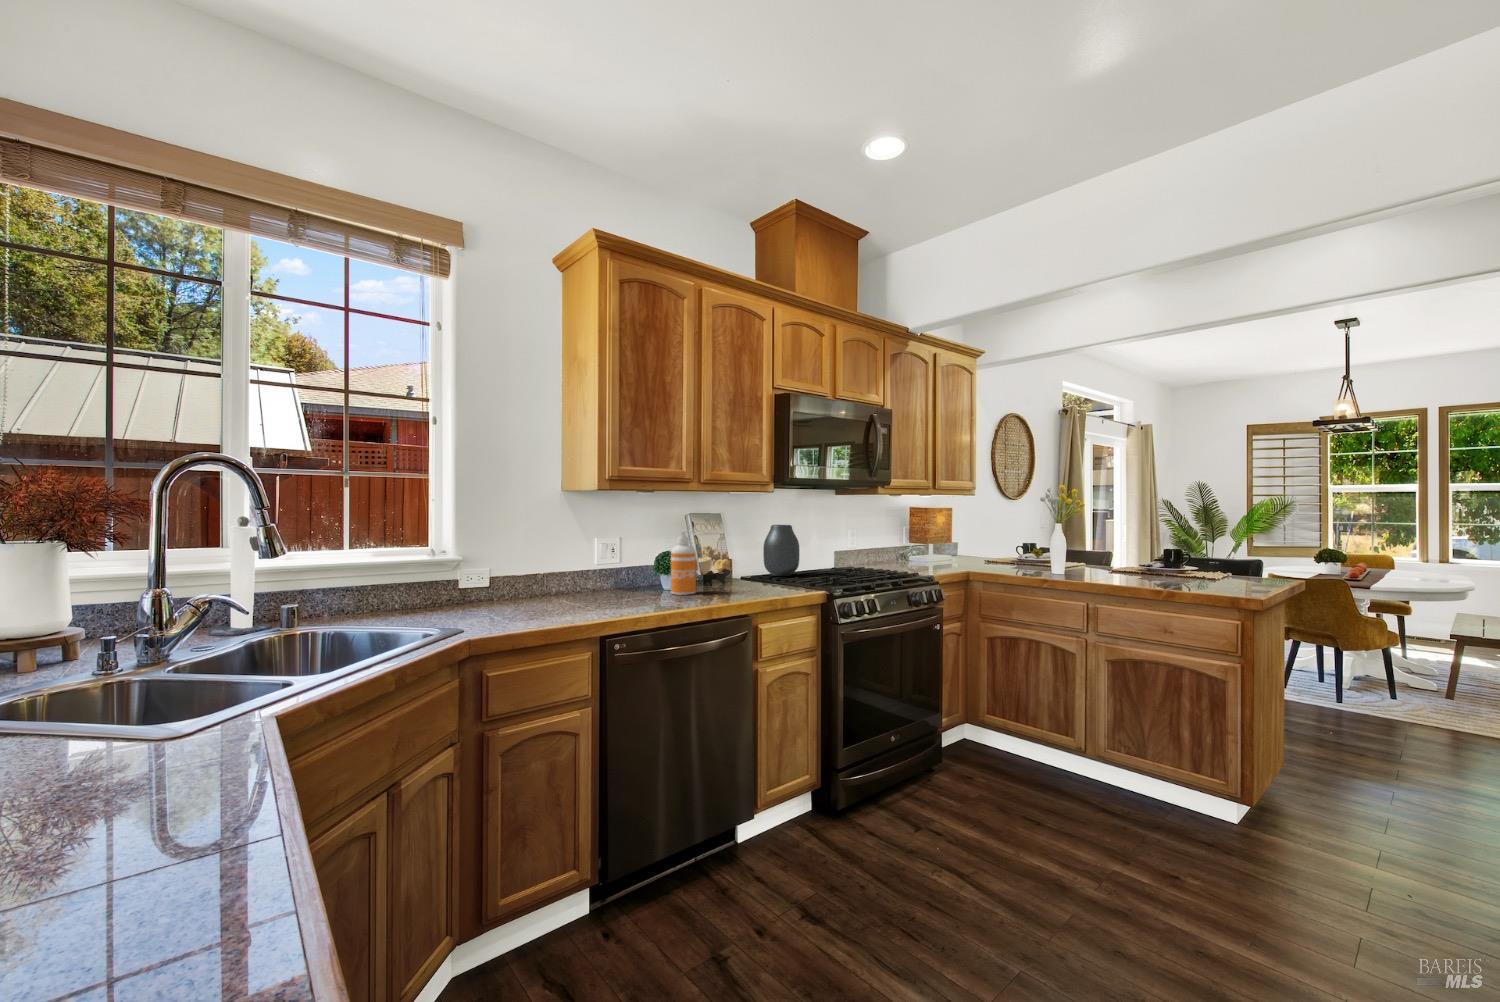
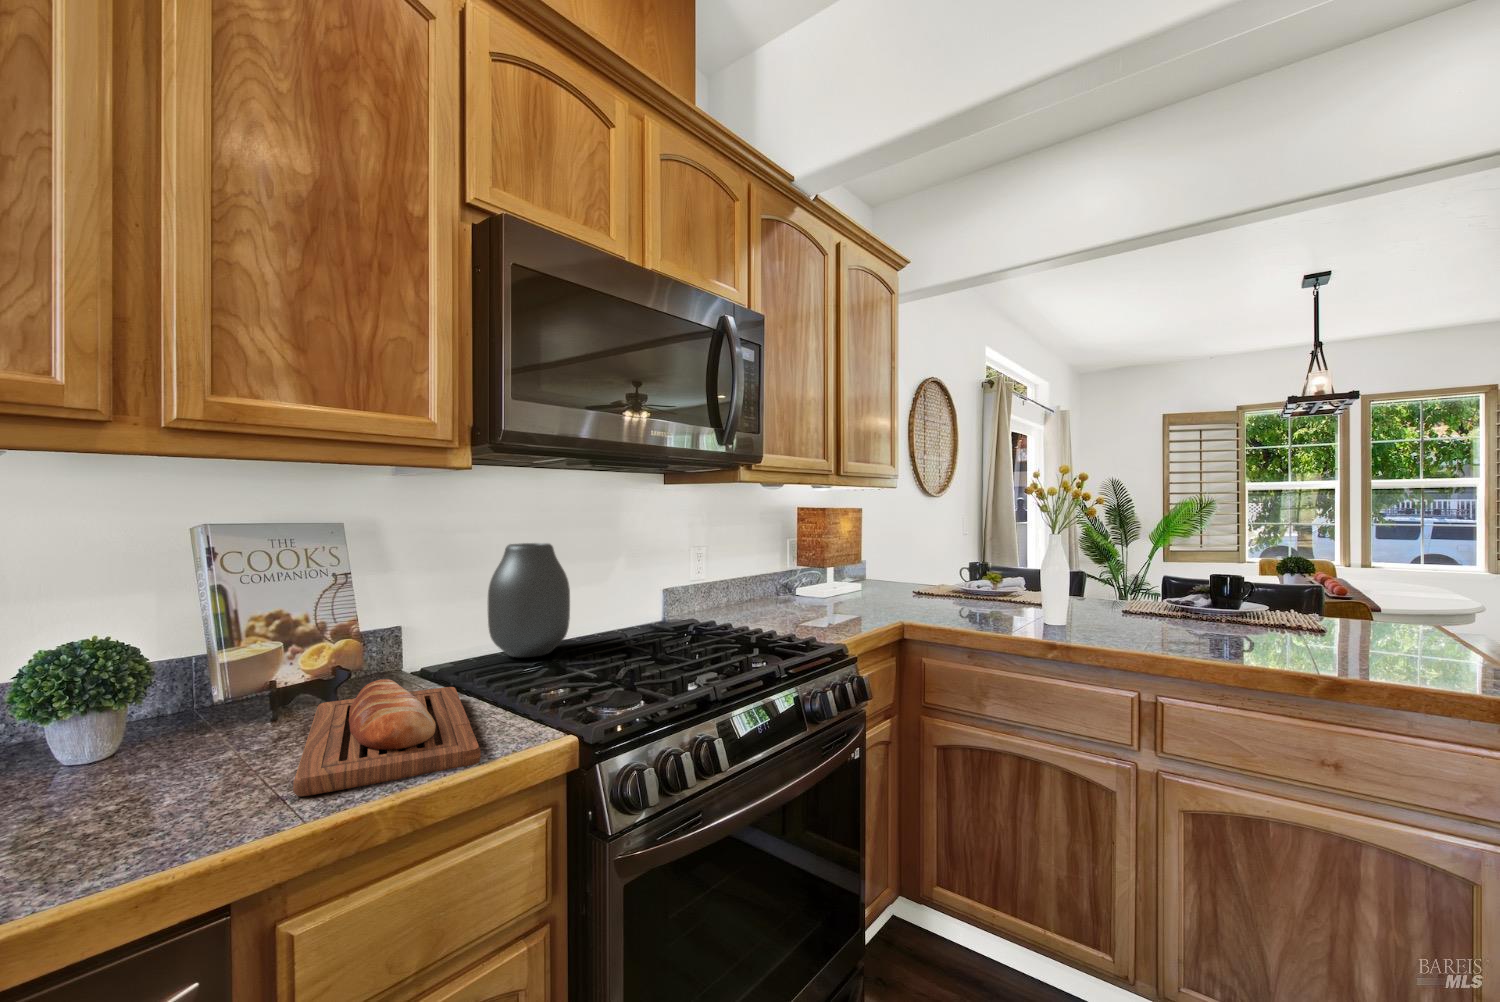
soap dispenser: present [671,531,696,595] -> none [57,577,167,791]
bread loaf: none [725,572,798,596] -> present [293,679,481,796]

